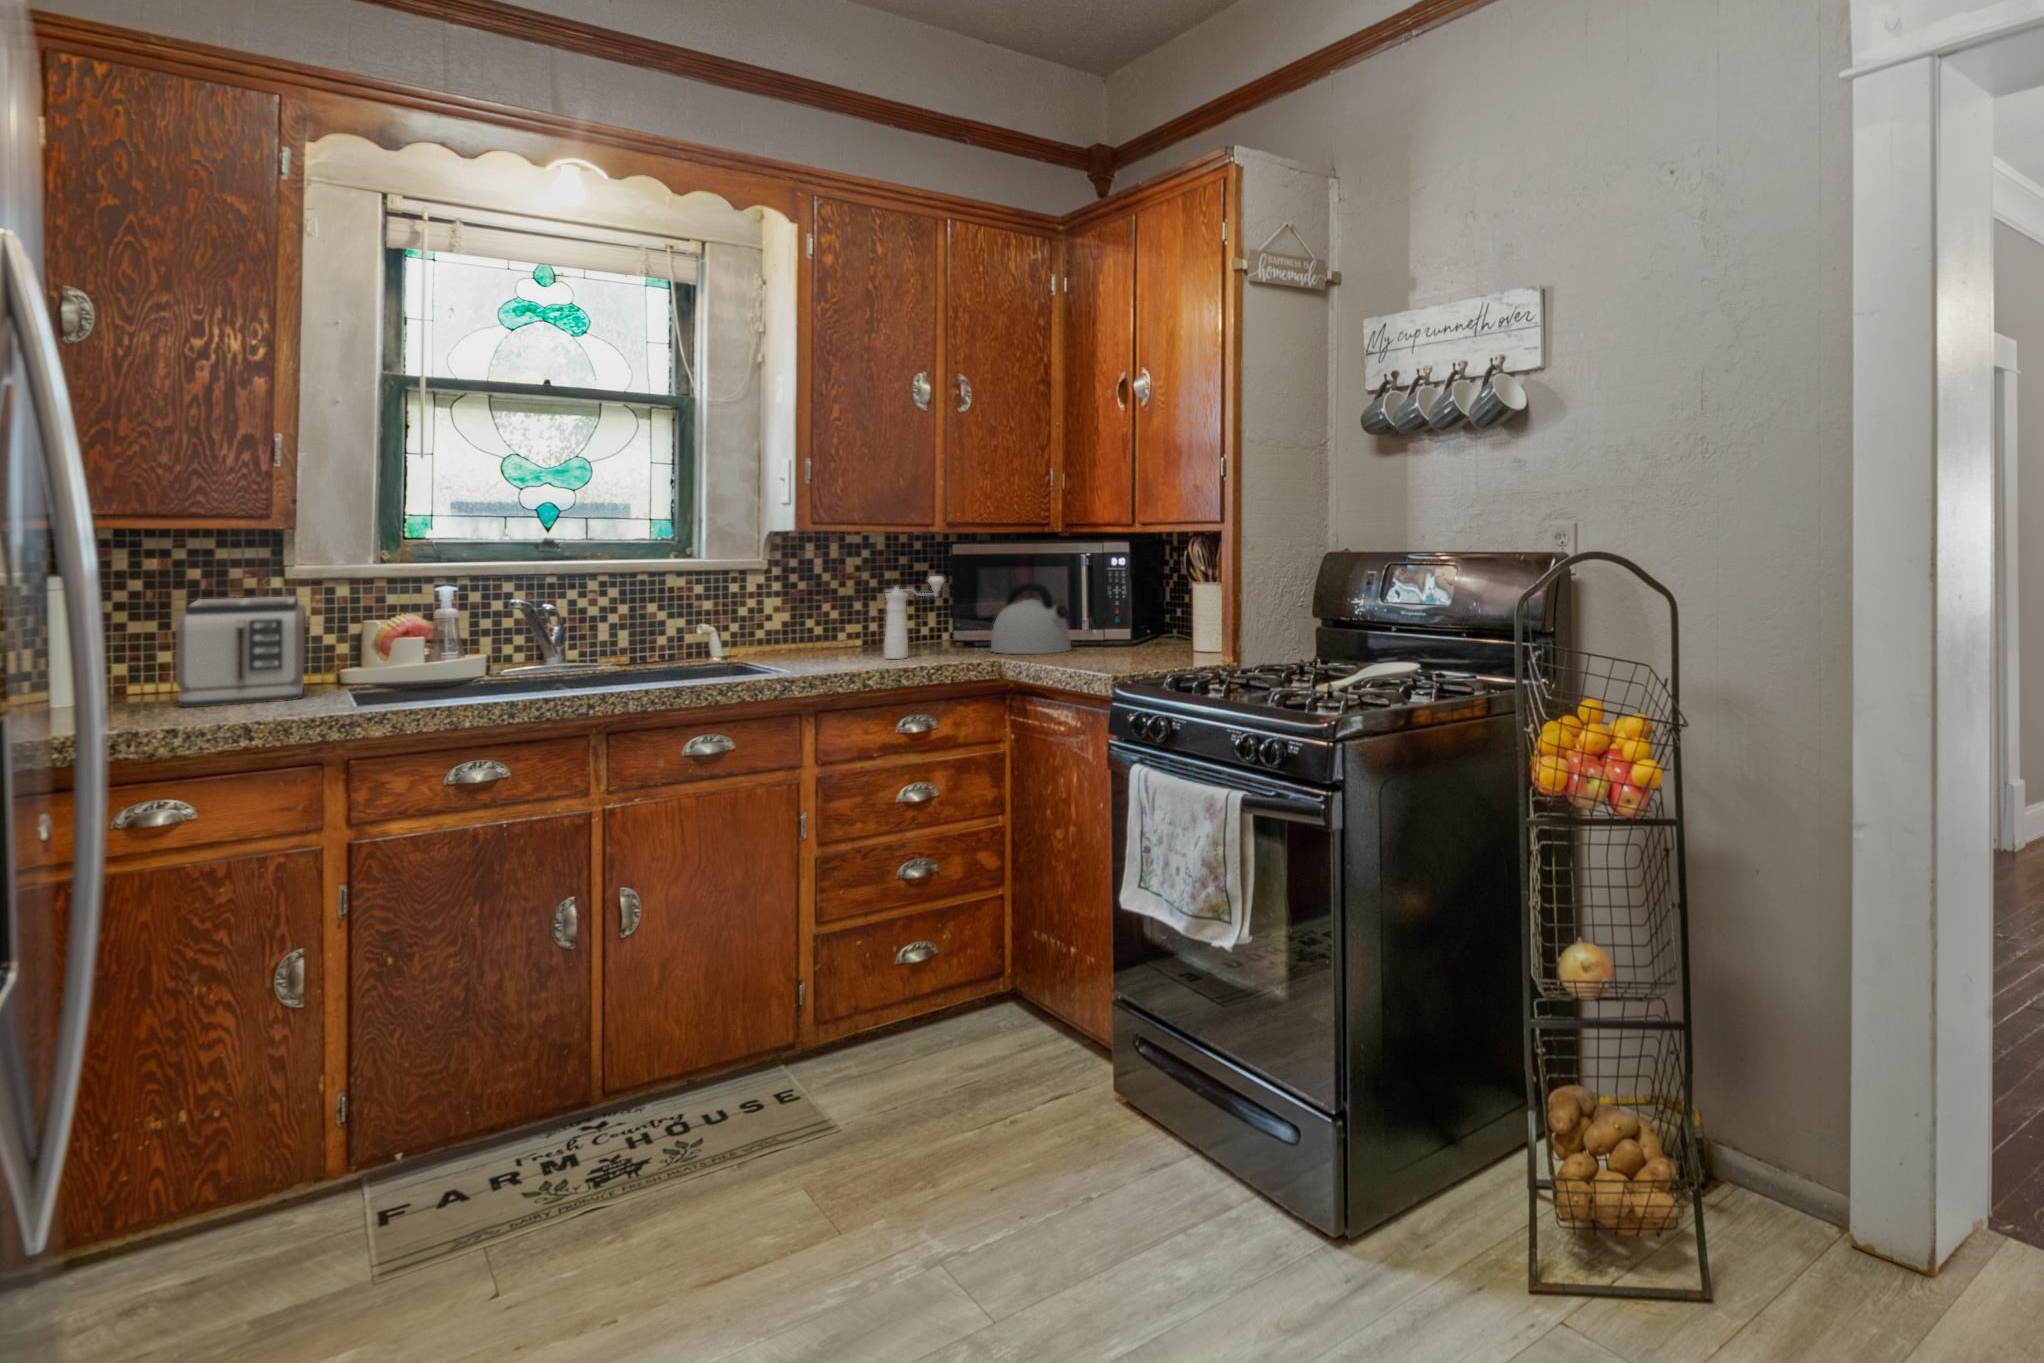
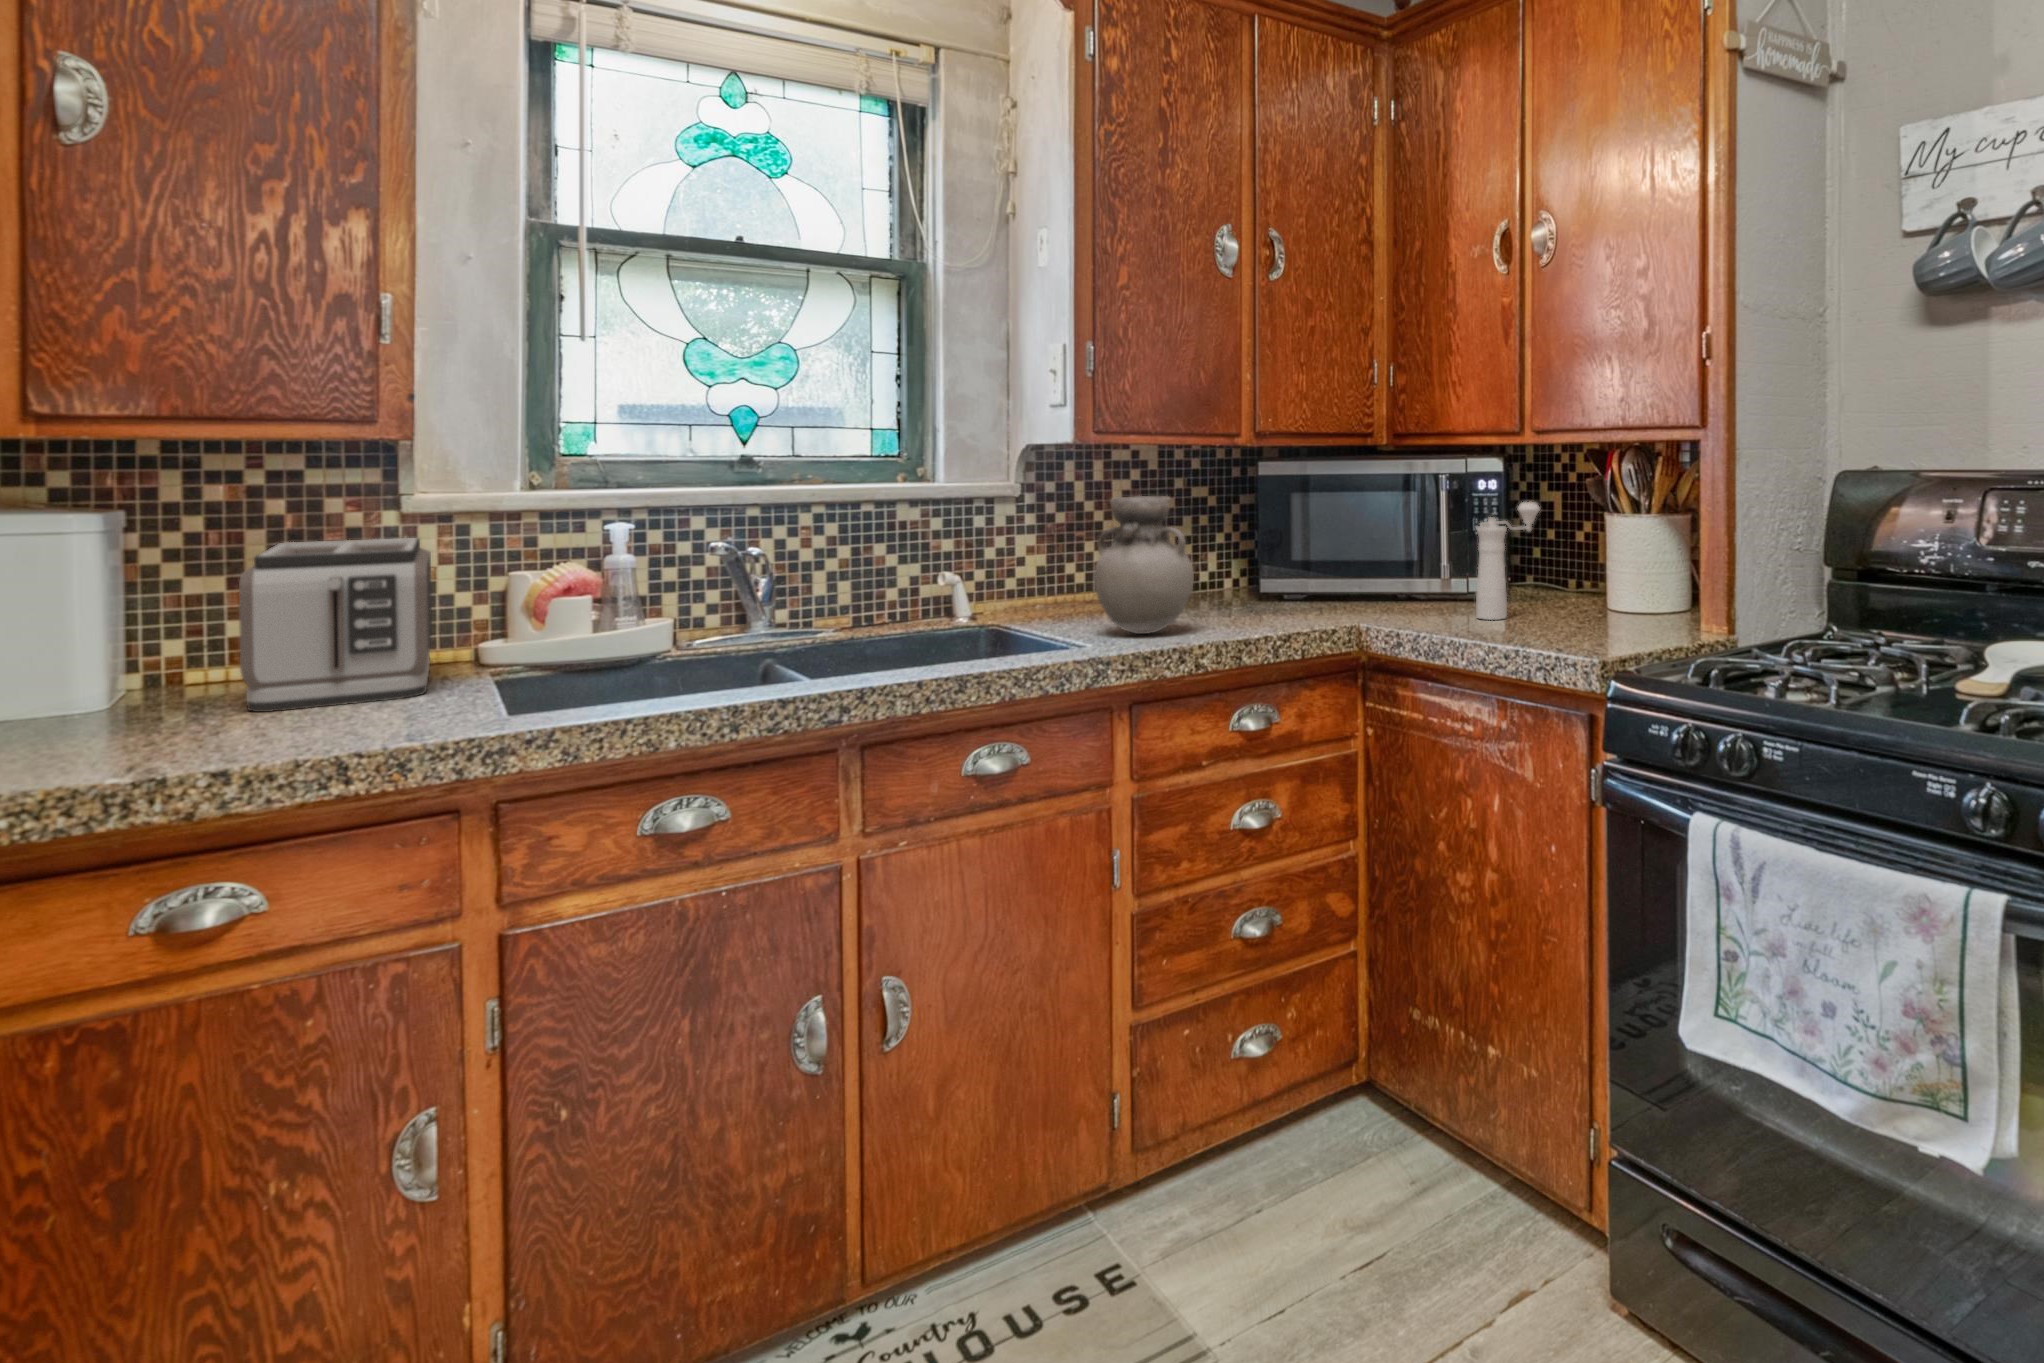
vase: none [799,569,875,666] -> present [1094,496,1194,634]
pepper mill: present [884,576,944,659] -> present [1476,502,1540,620]
kettle: present [990,583,1071,654] -> none [1316,515,1427,613]

